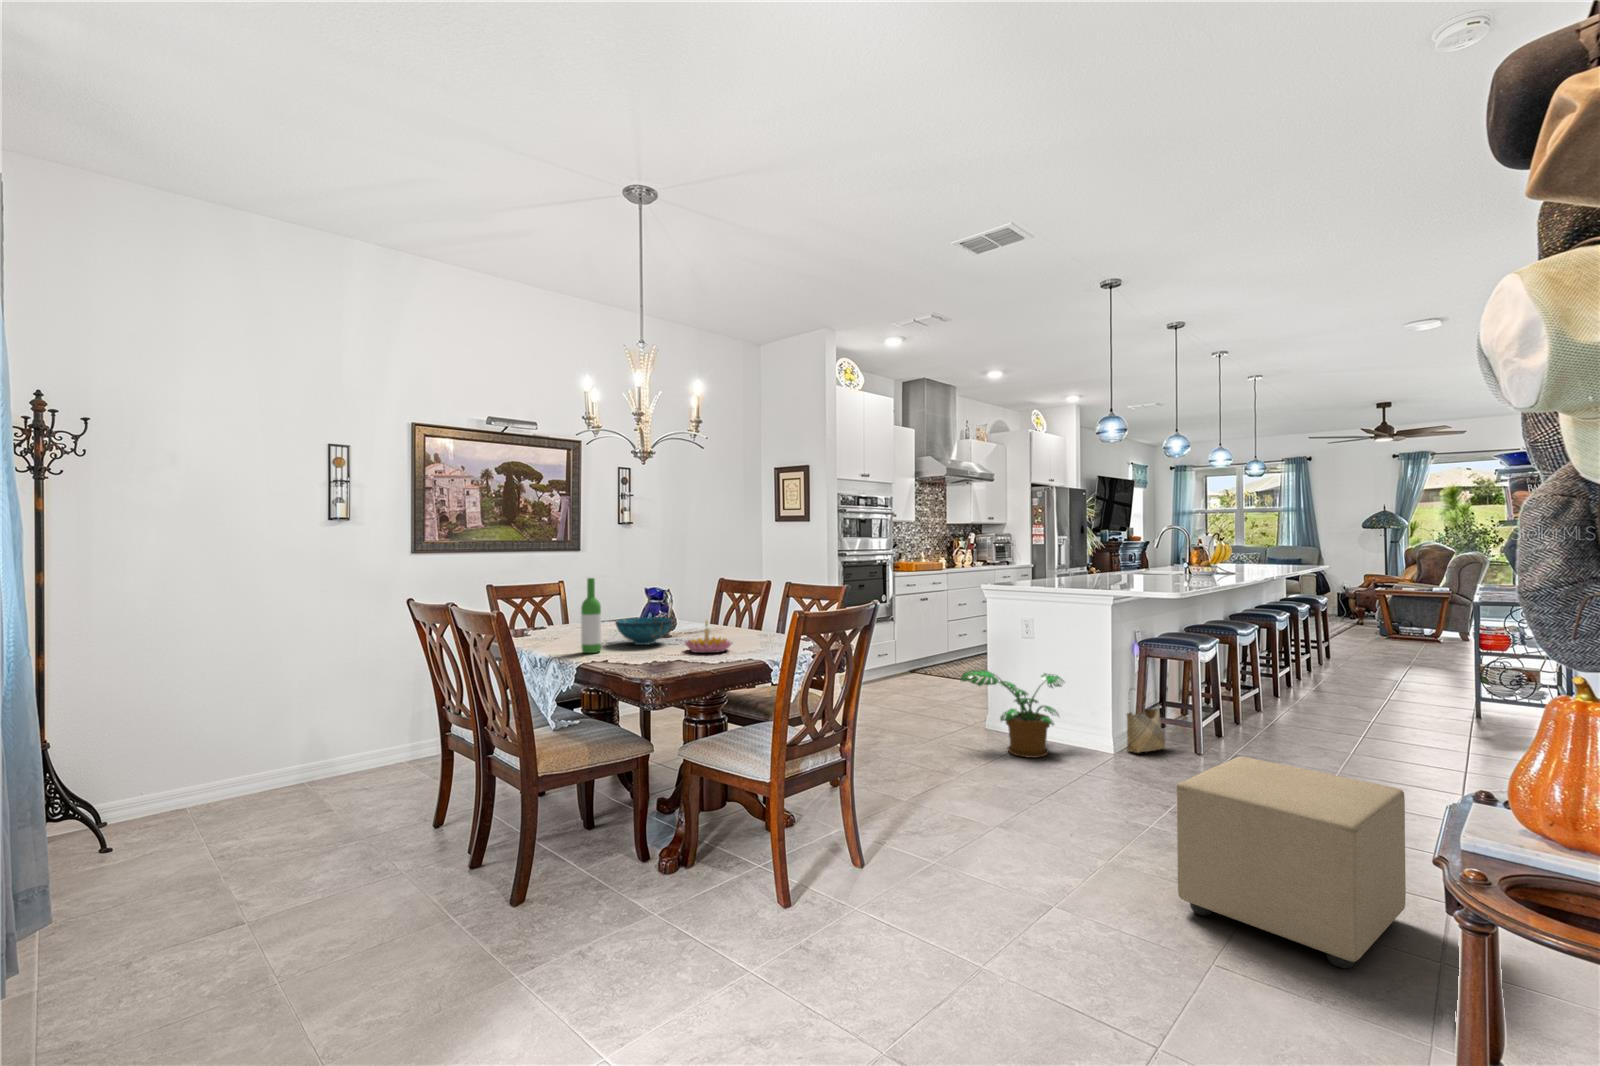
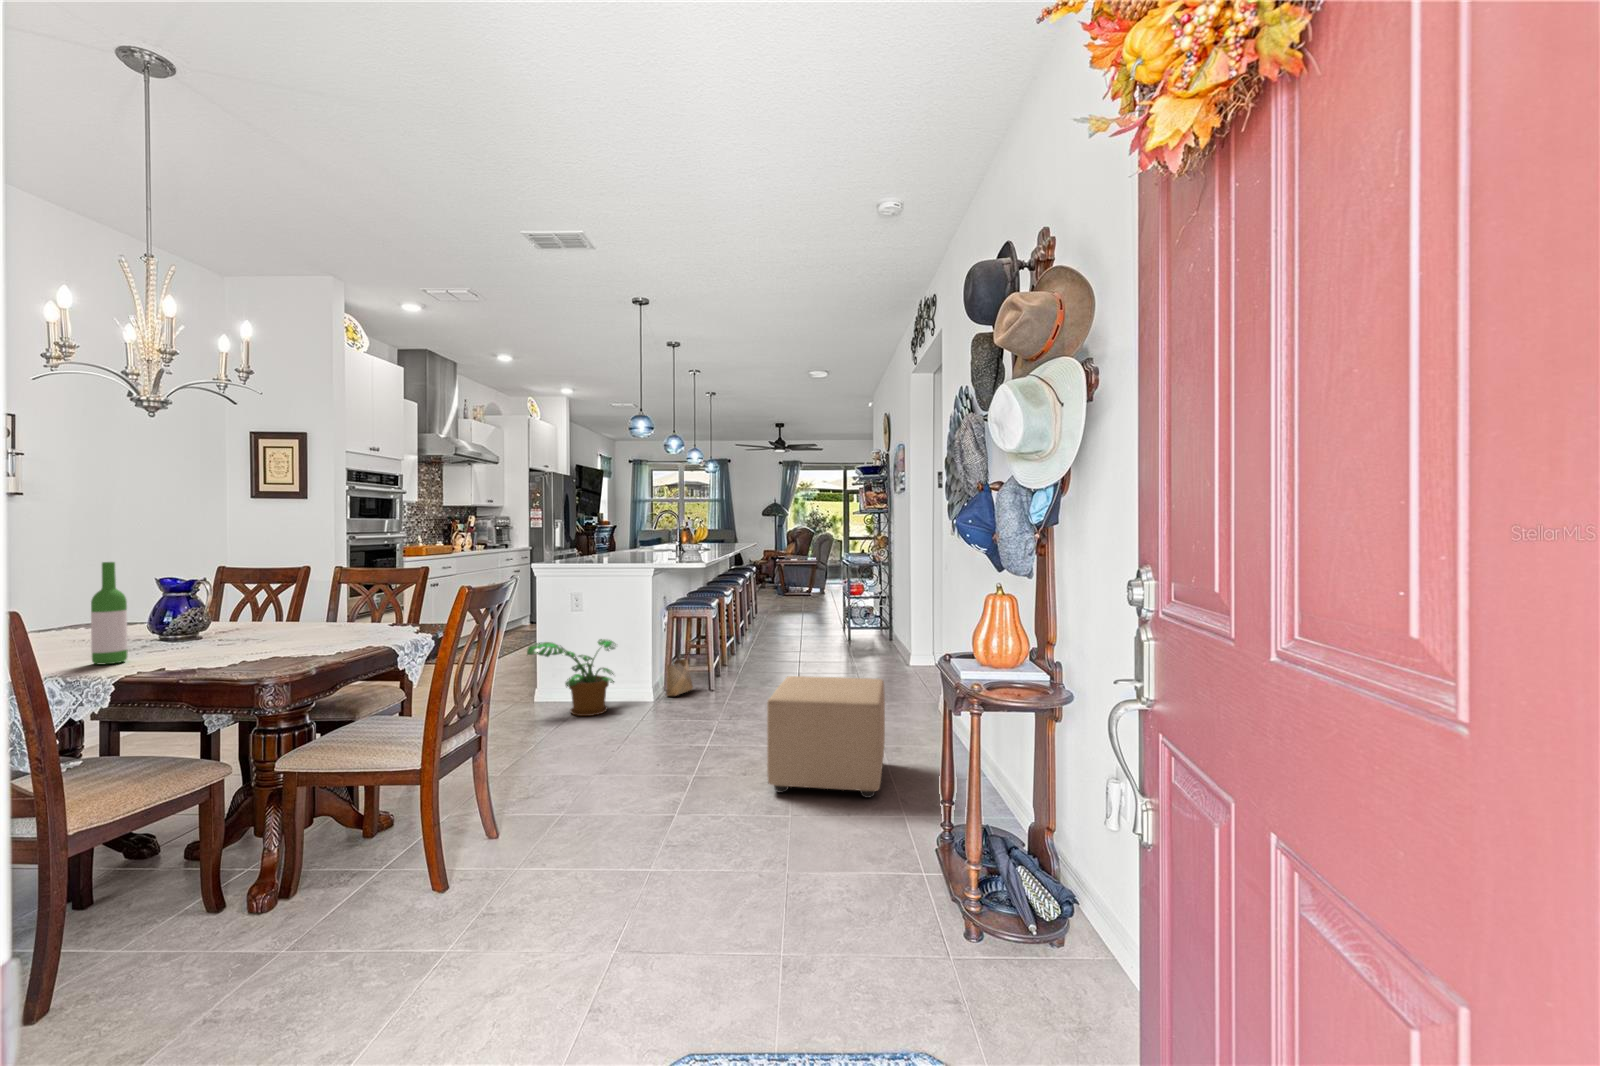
decorative bowl: present [615,617,673,645] -> none [130,611,228,648]
candle holder: present [685,621,732,653] -> none [263,606,333,647]

